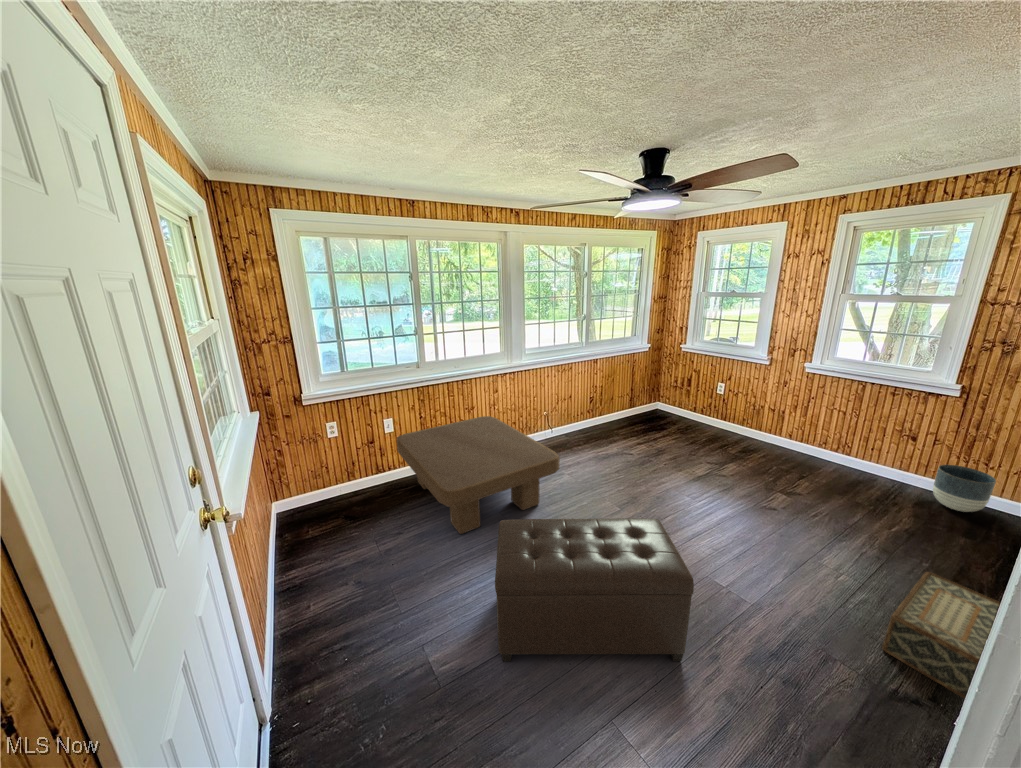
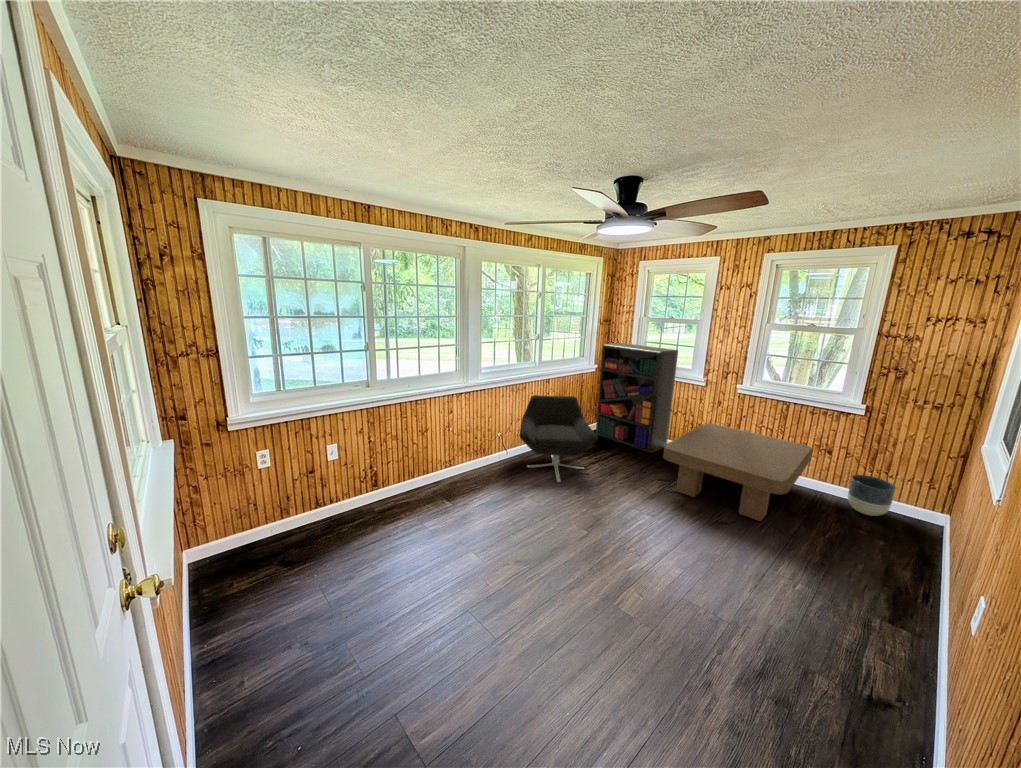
bookshelf: none [648,321,738,434] -> present [596,343,678,453]
lounge chair: none [562,375,642,460] -> present [520,395,598,482]
coffee table: present [396,416,560,534] -> present [663,424,813,521]
ottoman: present [495,518,694,661] -> none [481,542,692,717]
woven basket: present [882,572,1000,698] -> none [843,573,938,693]

